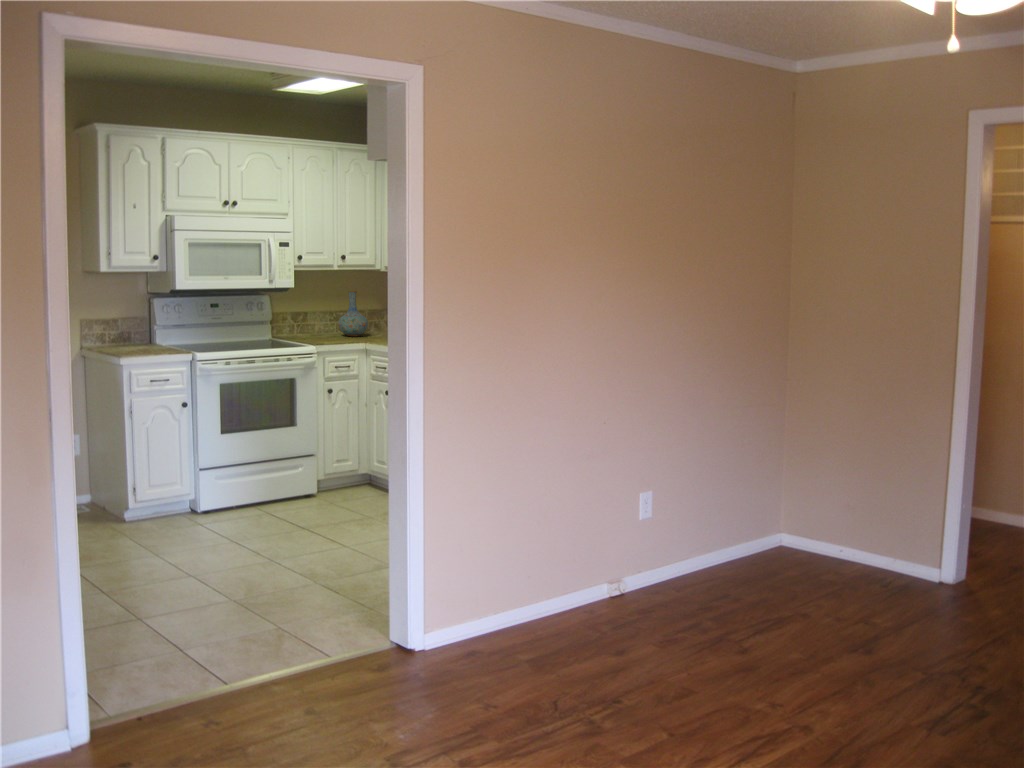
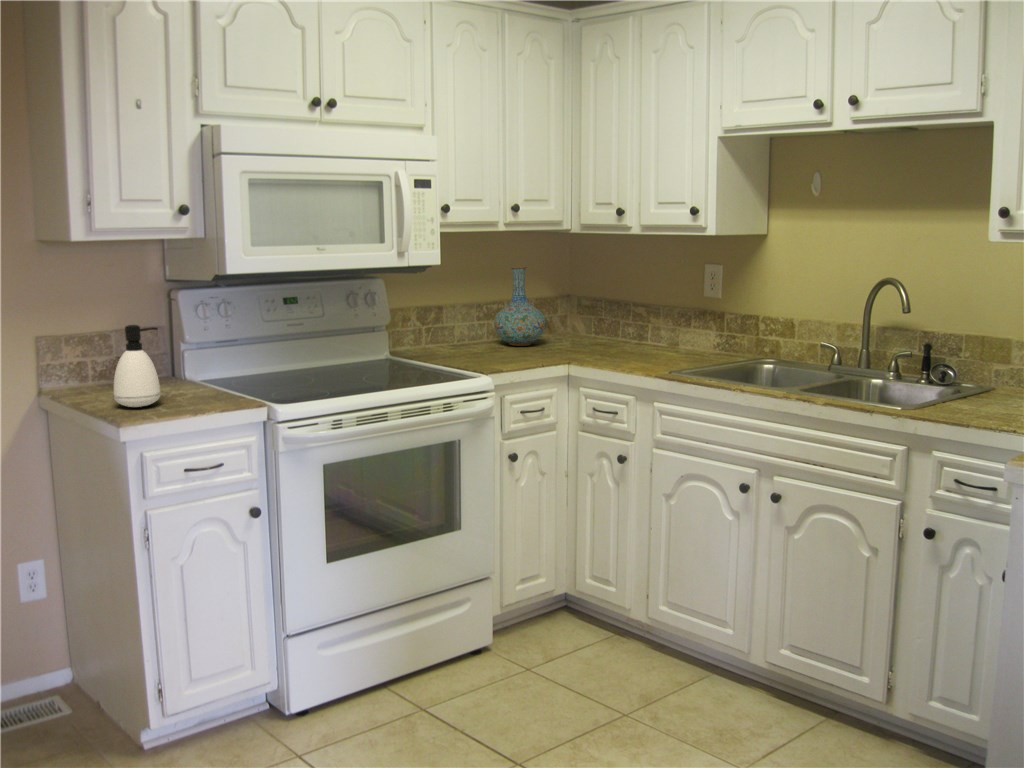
soap dispenser: none [117,312,140,352] -> present [114,325,161,407]

